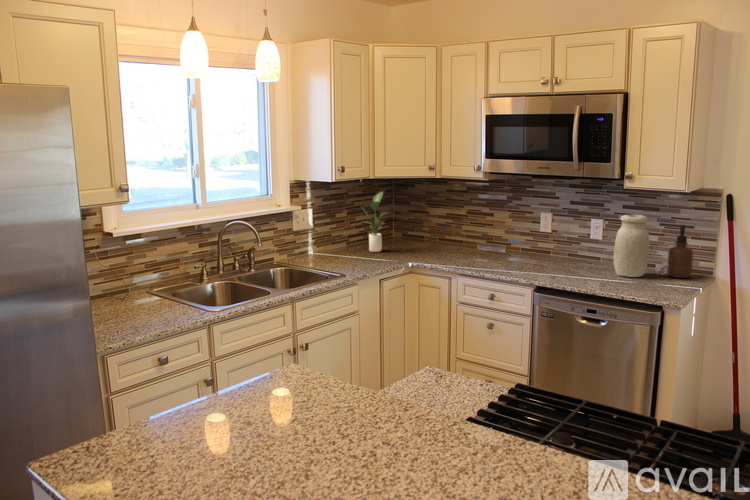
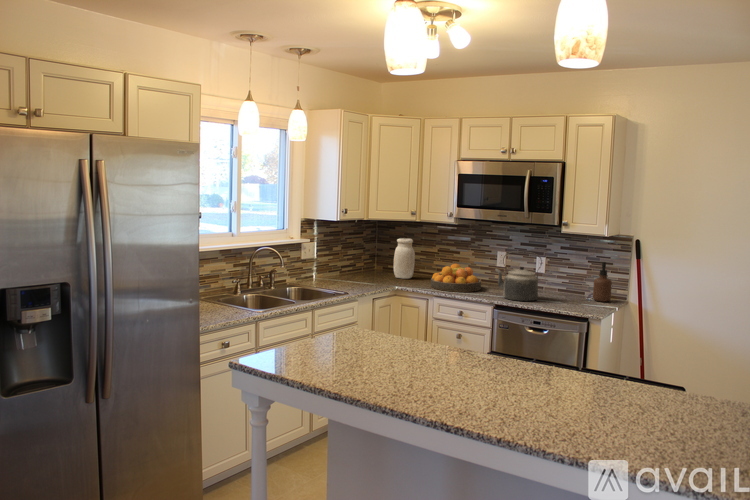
potted plant: present [361,192,388,252] -> none [355,231,379,279]
kettle: none [535,215,597,281] -> present [495,251,542,301]
jar: present [613,215,650,277] -> present [393,238,415,279]
fruit bowl: none [454,231,519,268] -> present [431,264,481,292]

